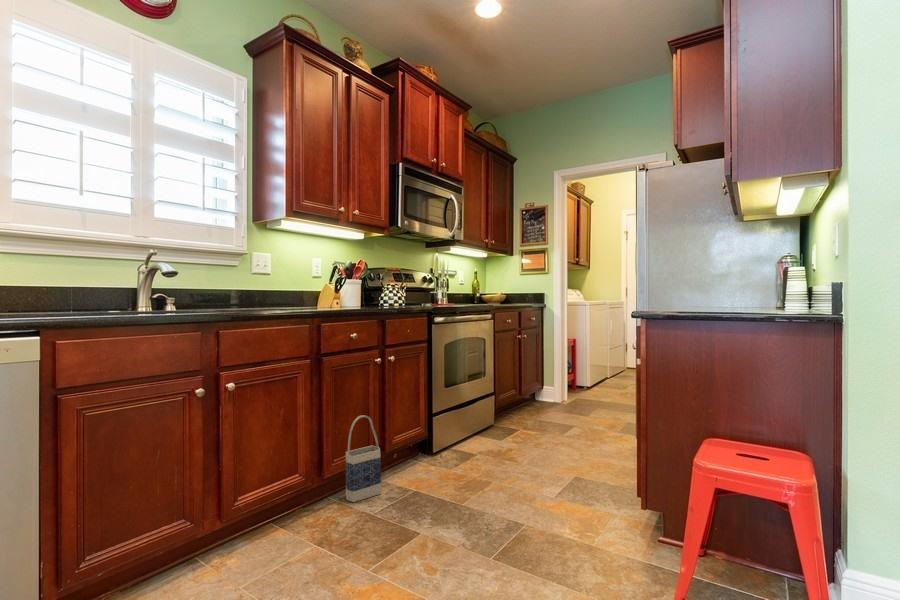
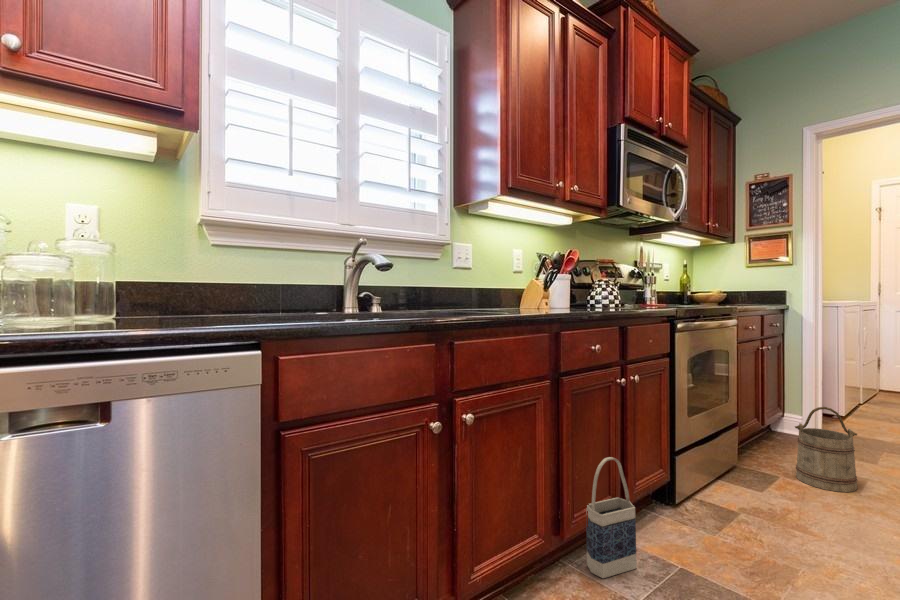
bucket: none [527,377,562,435] -> present [795,407,858,492]

